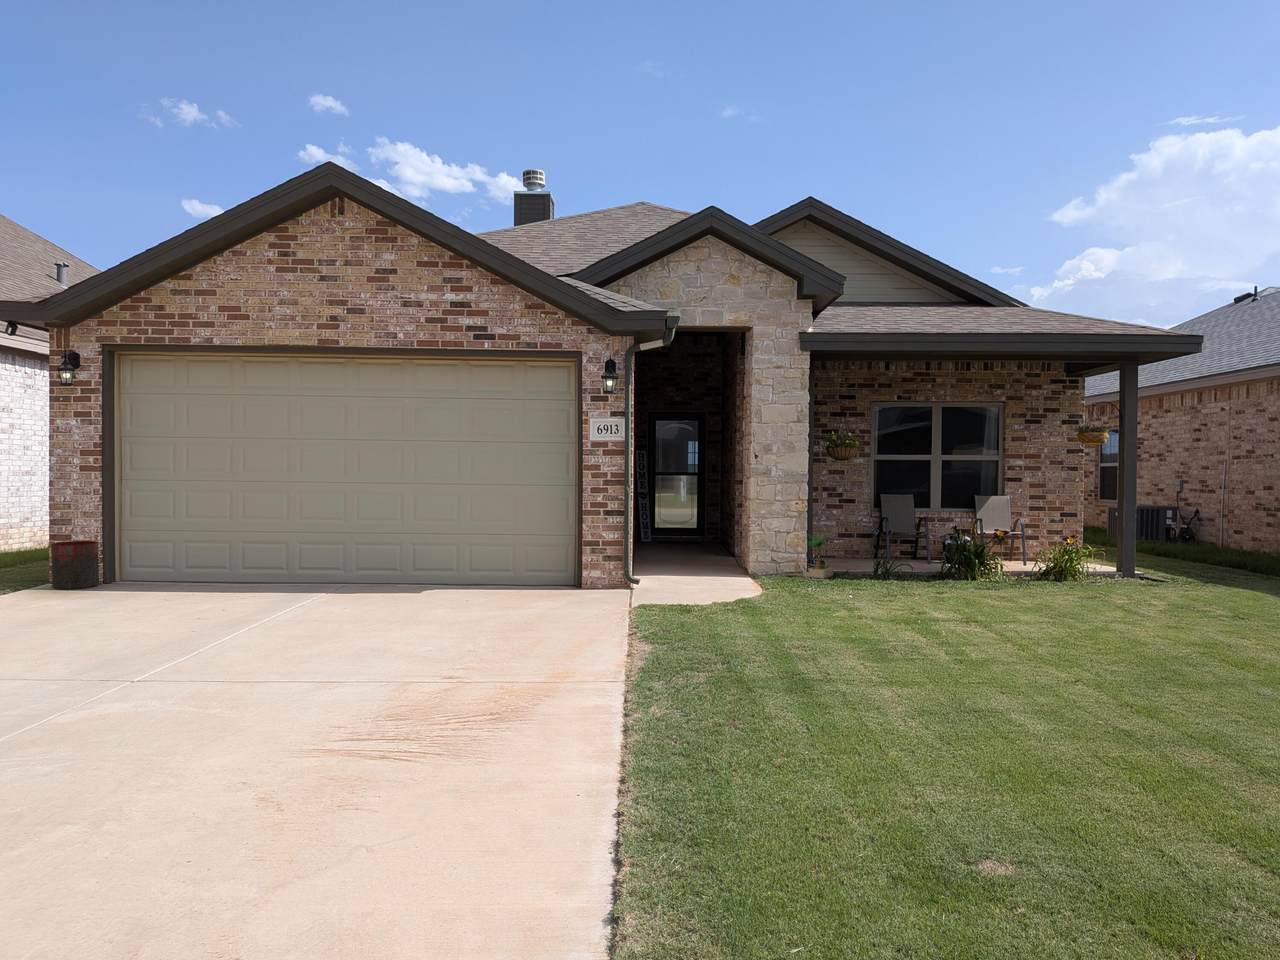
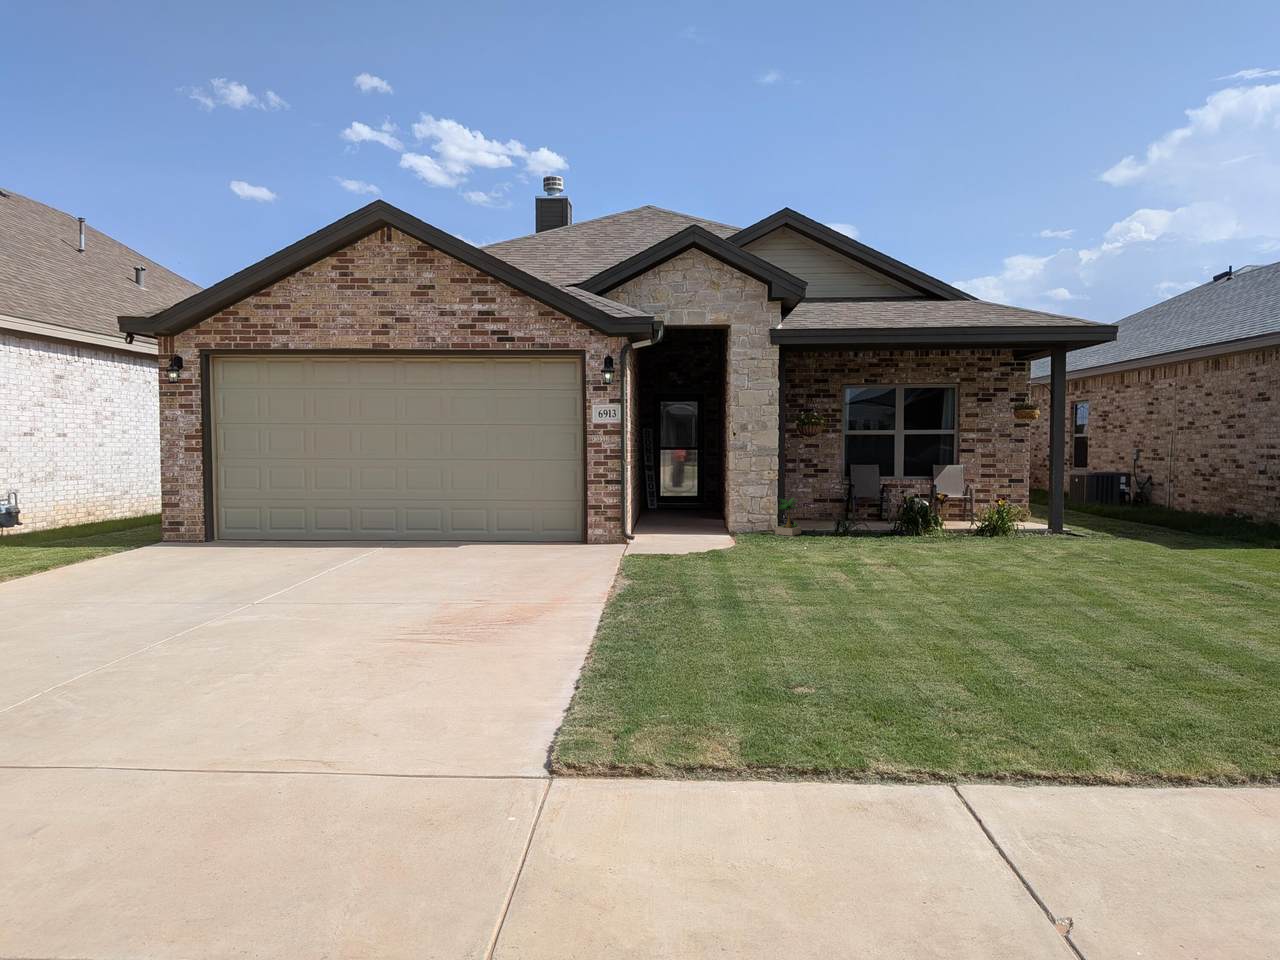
trash can: present [51,541,99,590] -> none [165,508,203,547]

